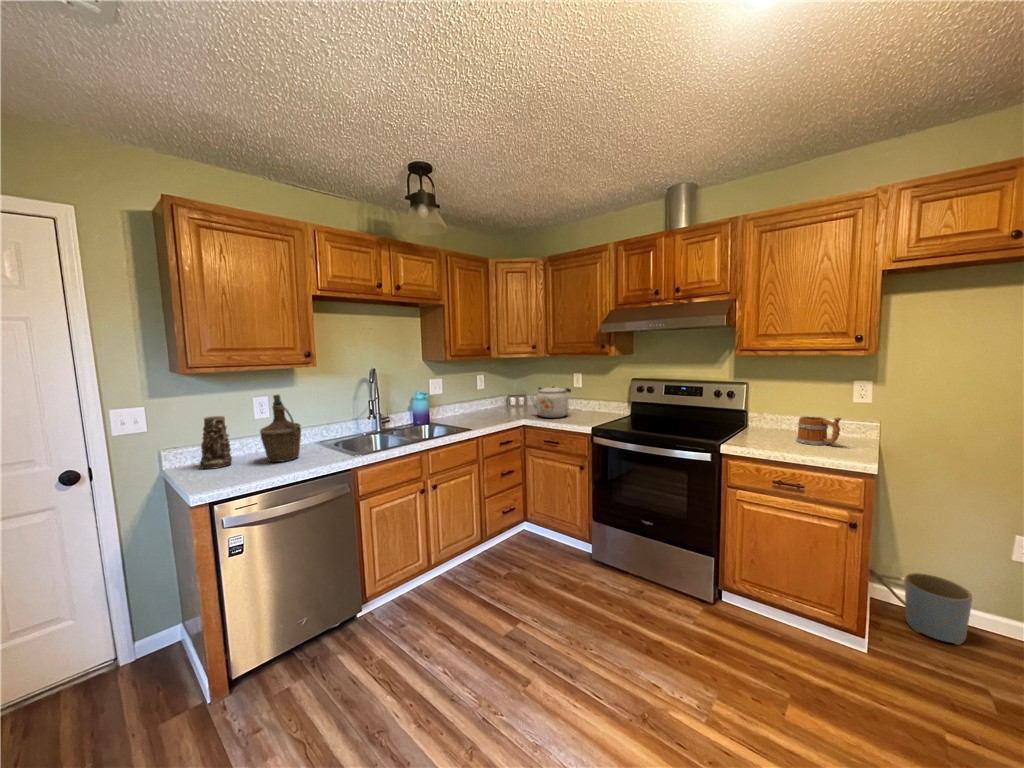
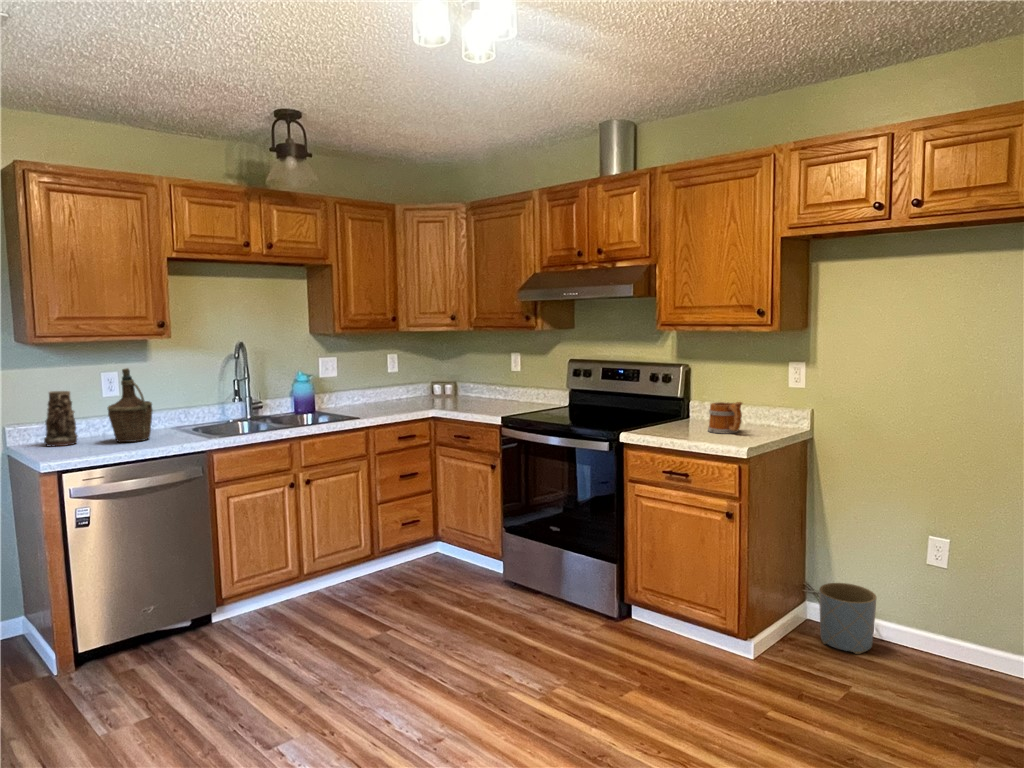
kettle: present [531,385,571,418] -> none [447,367,499,408]

